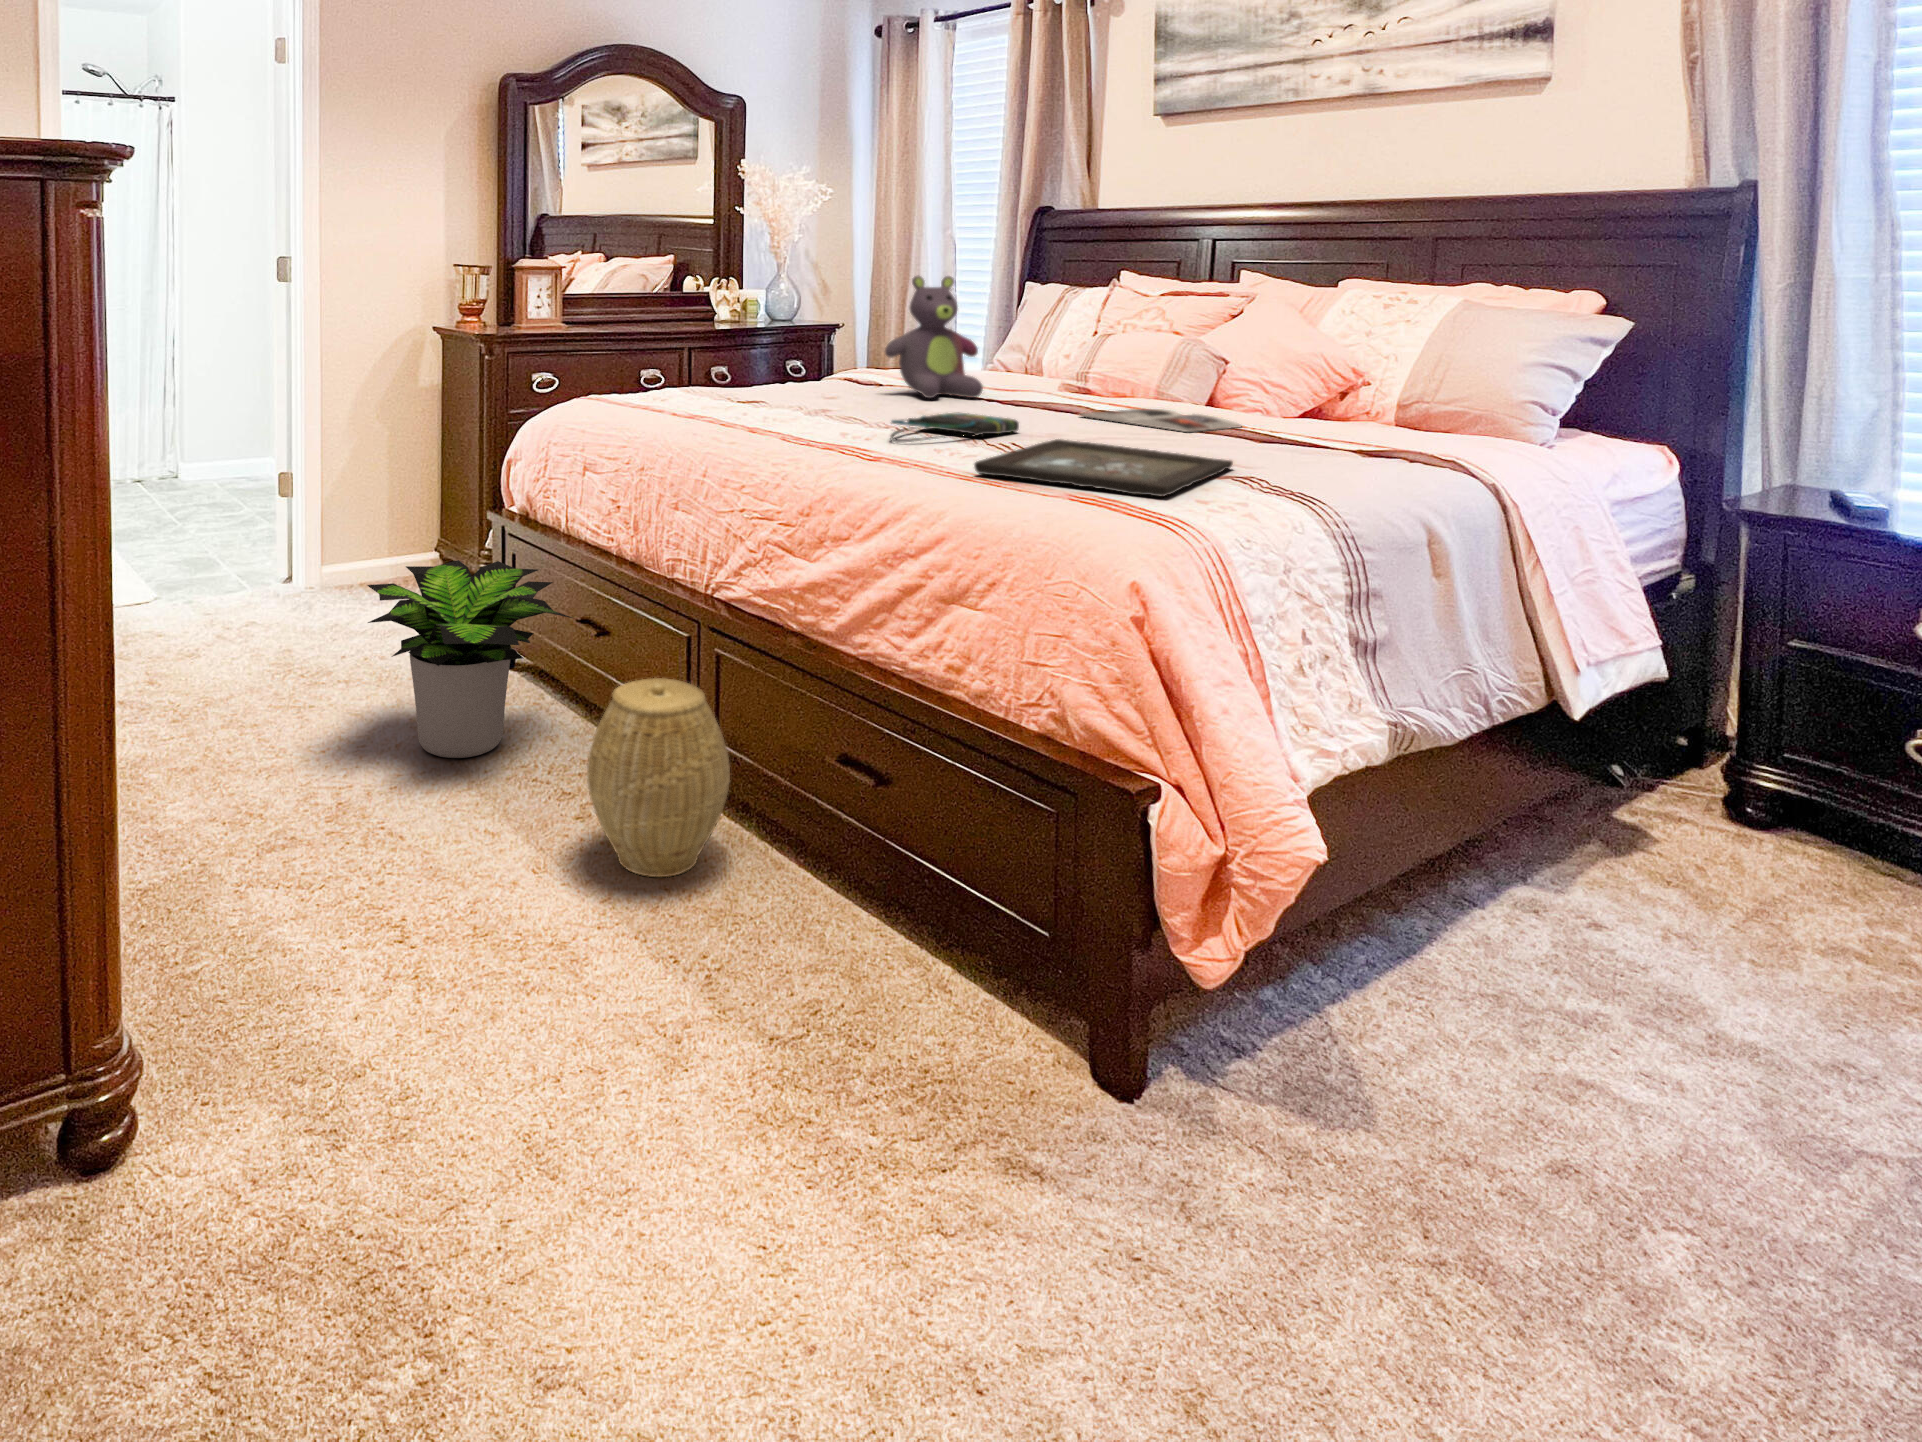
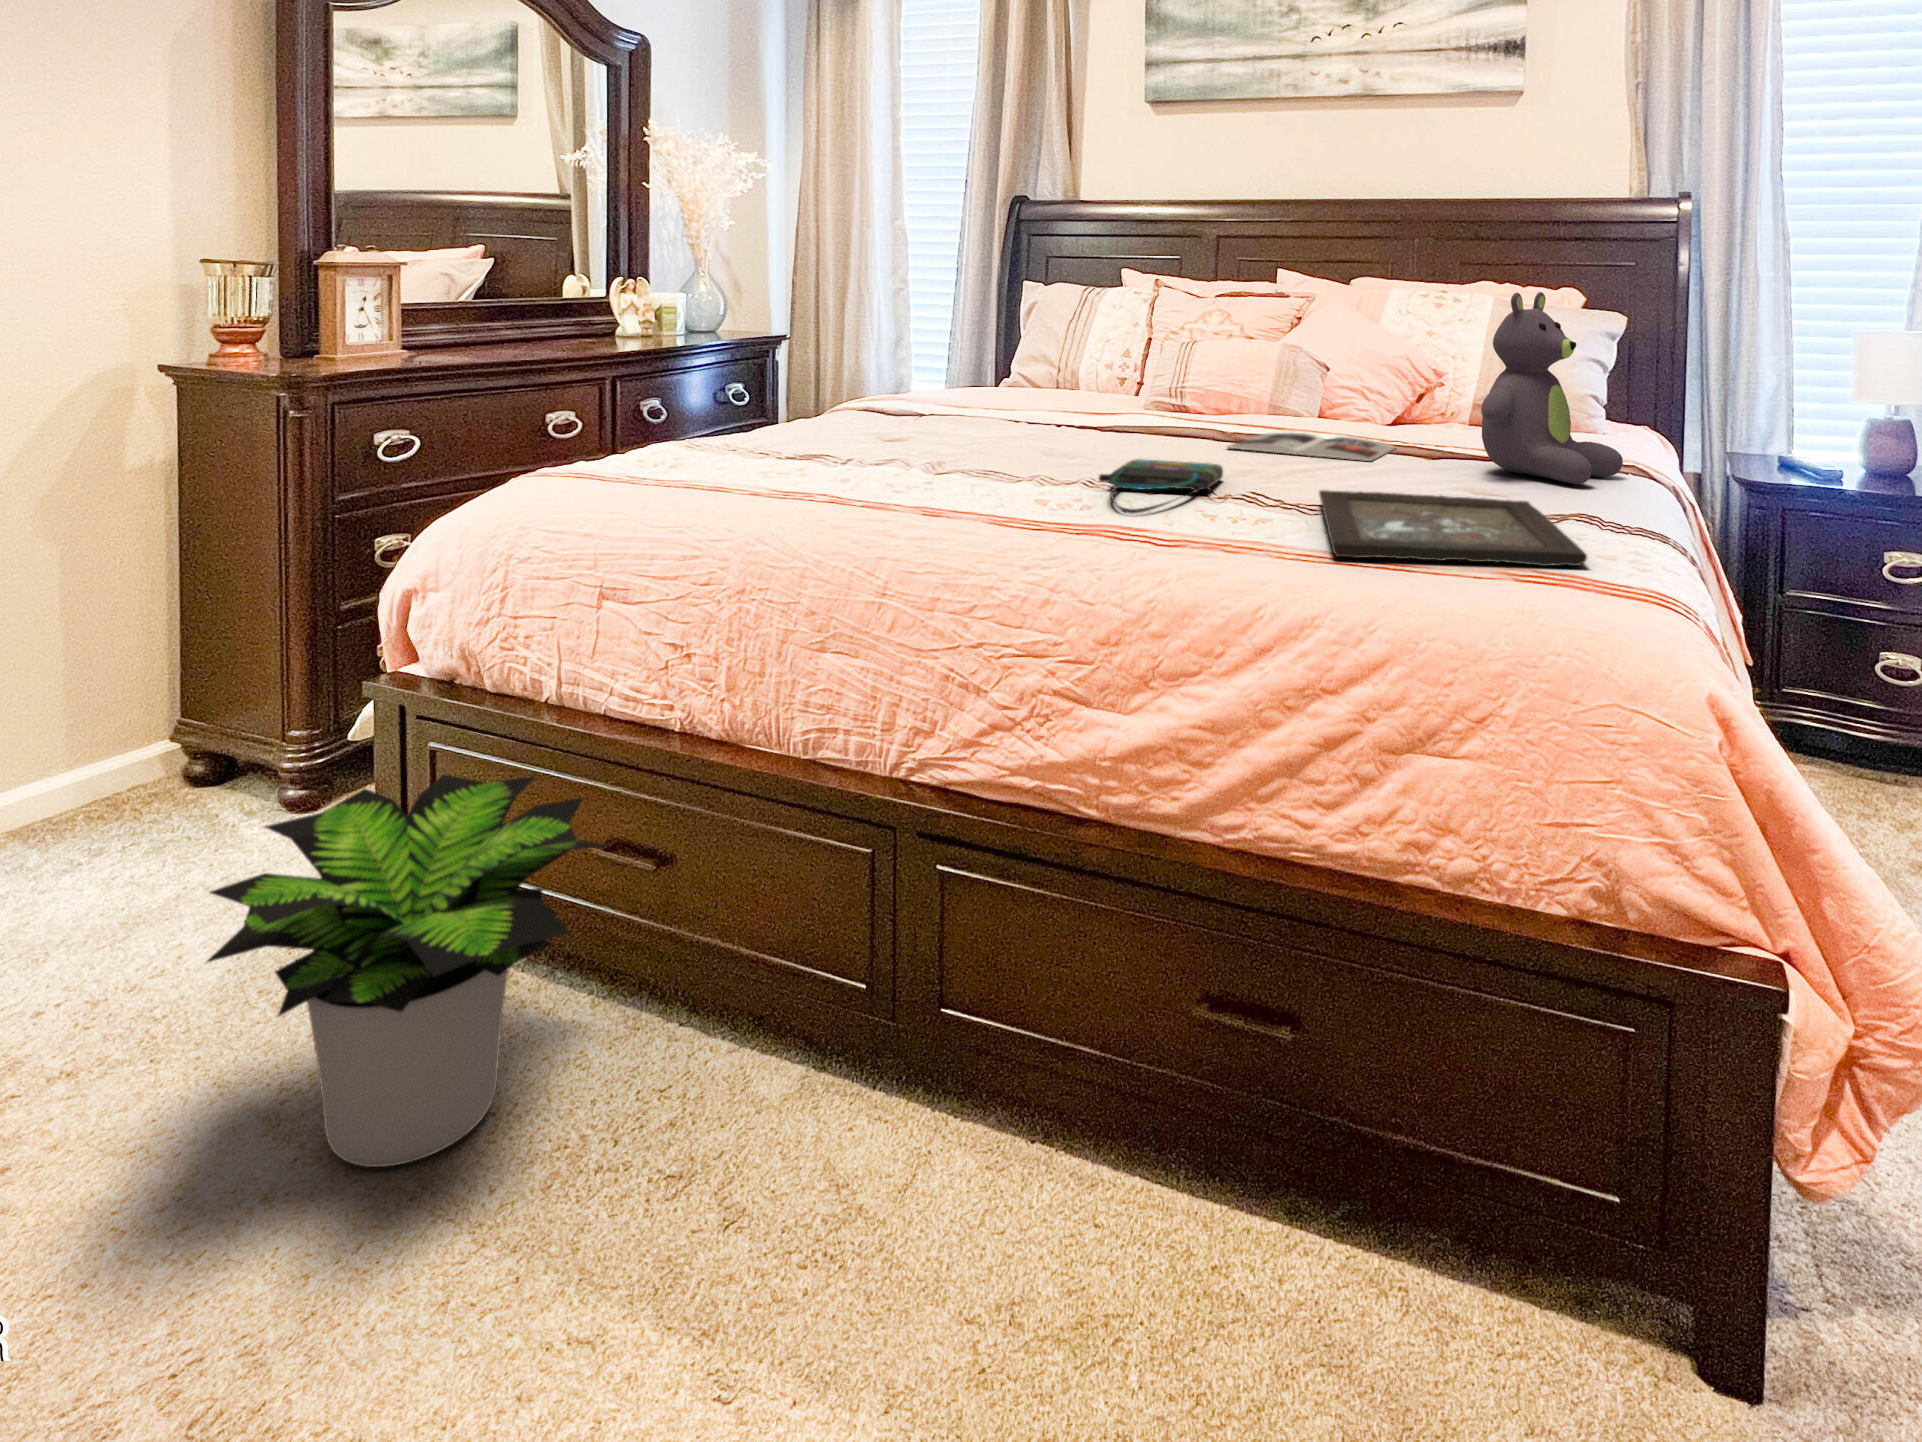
stuffed bear: present [885,276,983,398] -> present [1481,292,1623,484]
woven basket: present [587,678,730,877] -> none [786,933,1020,1283]

